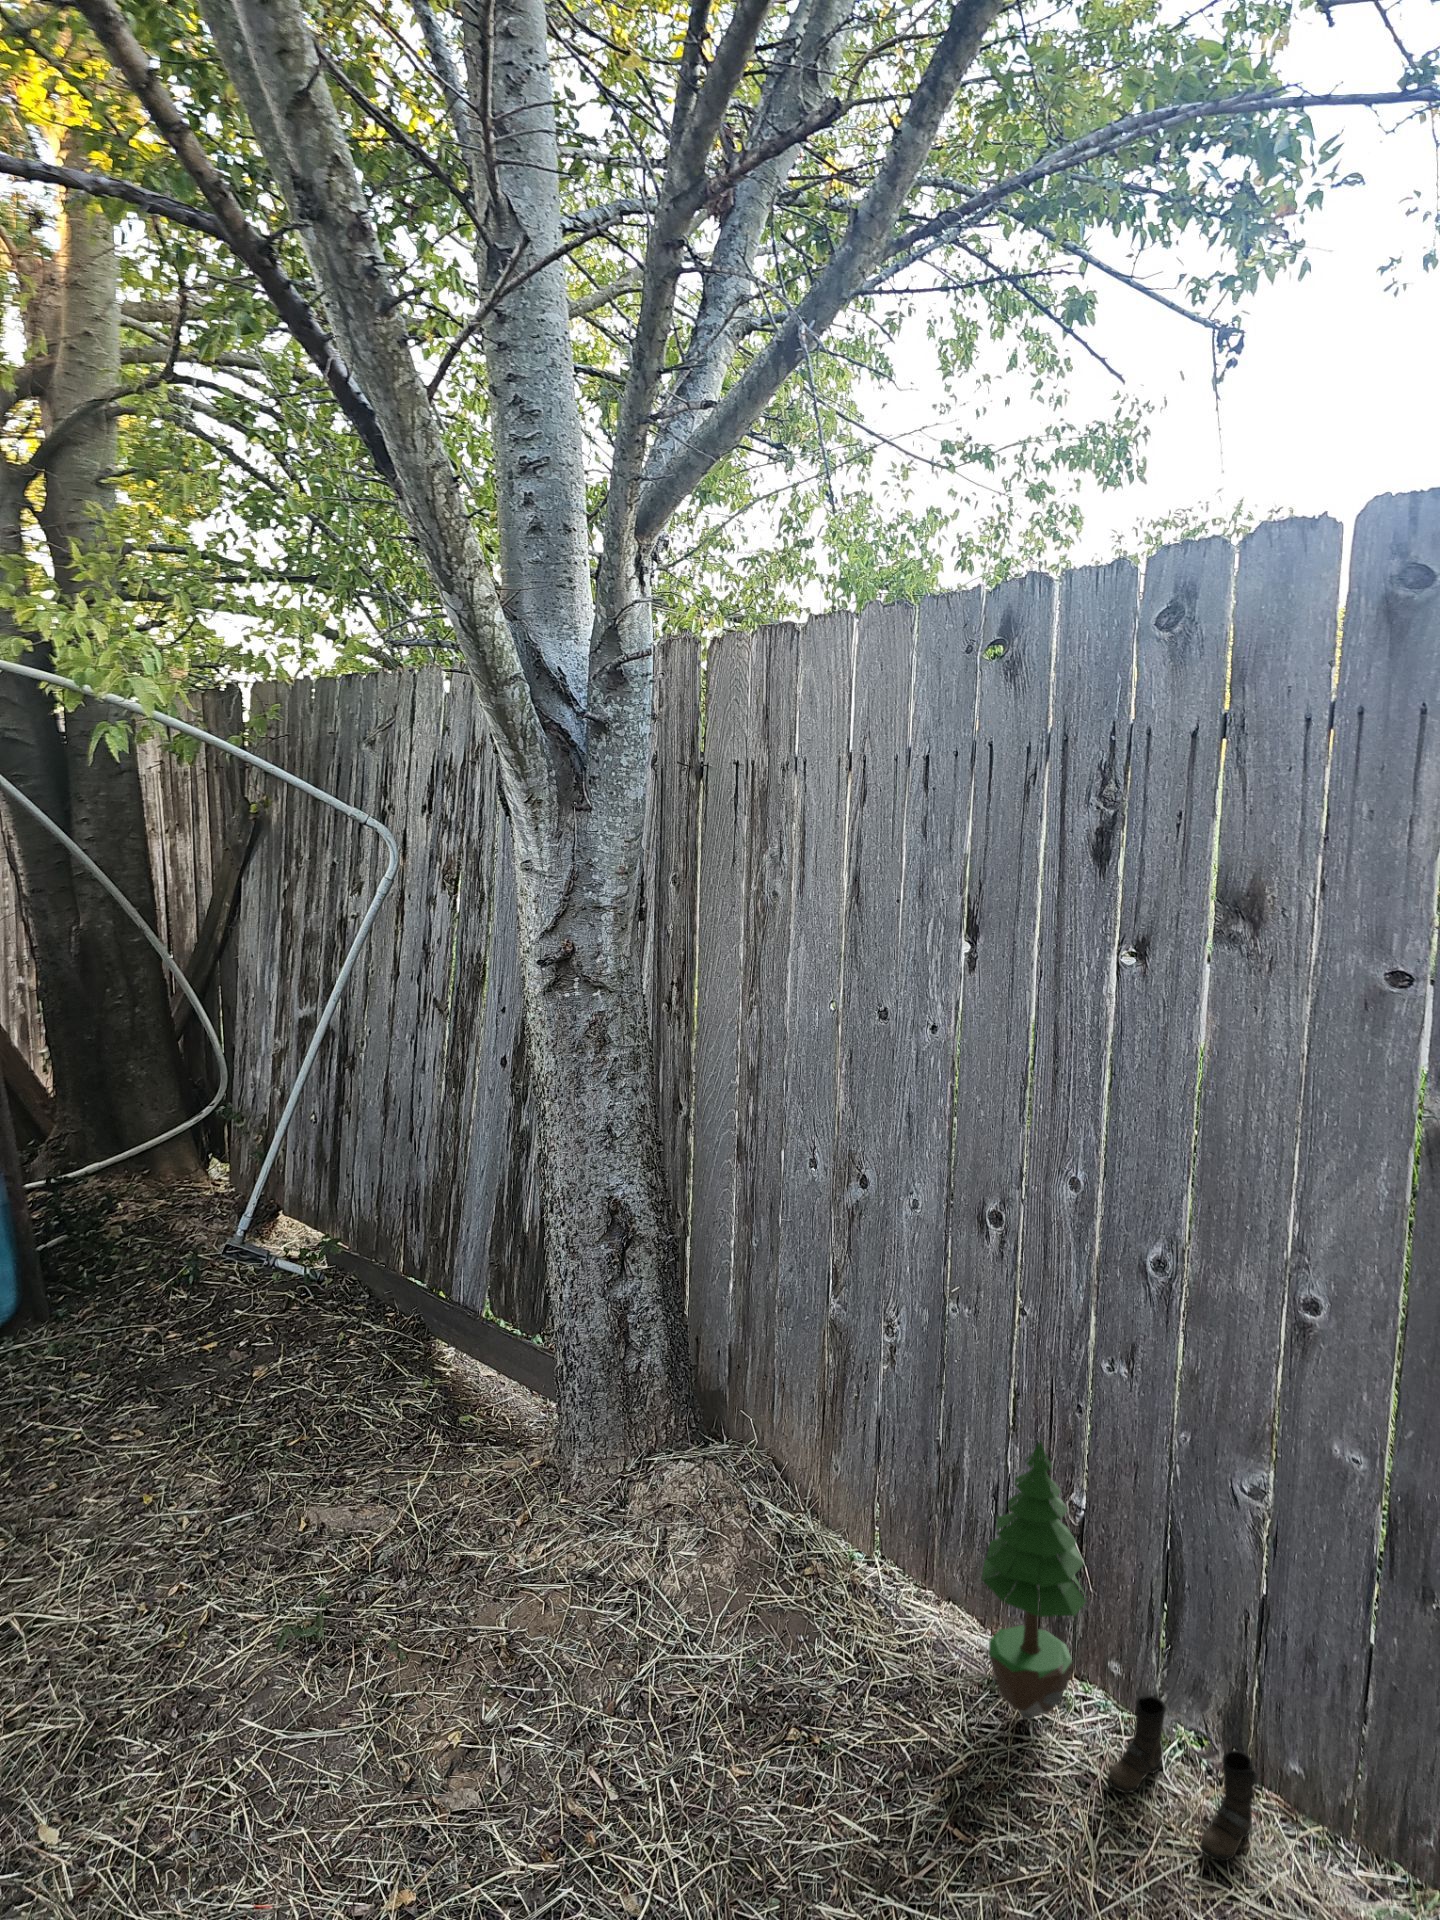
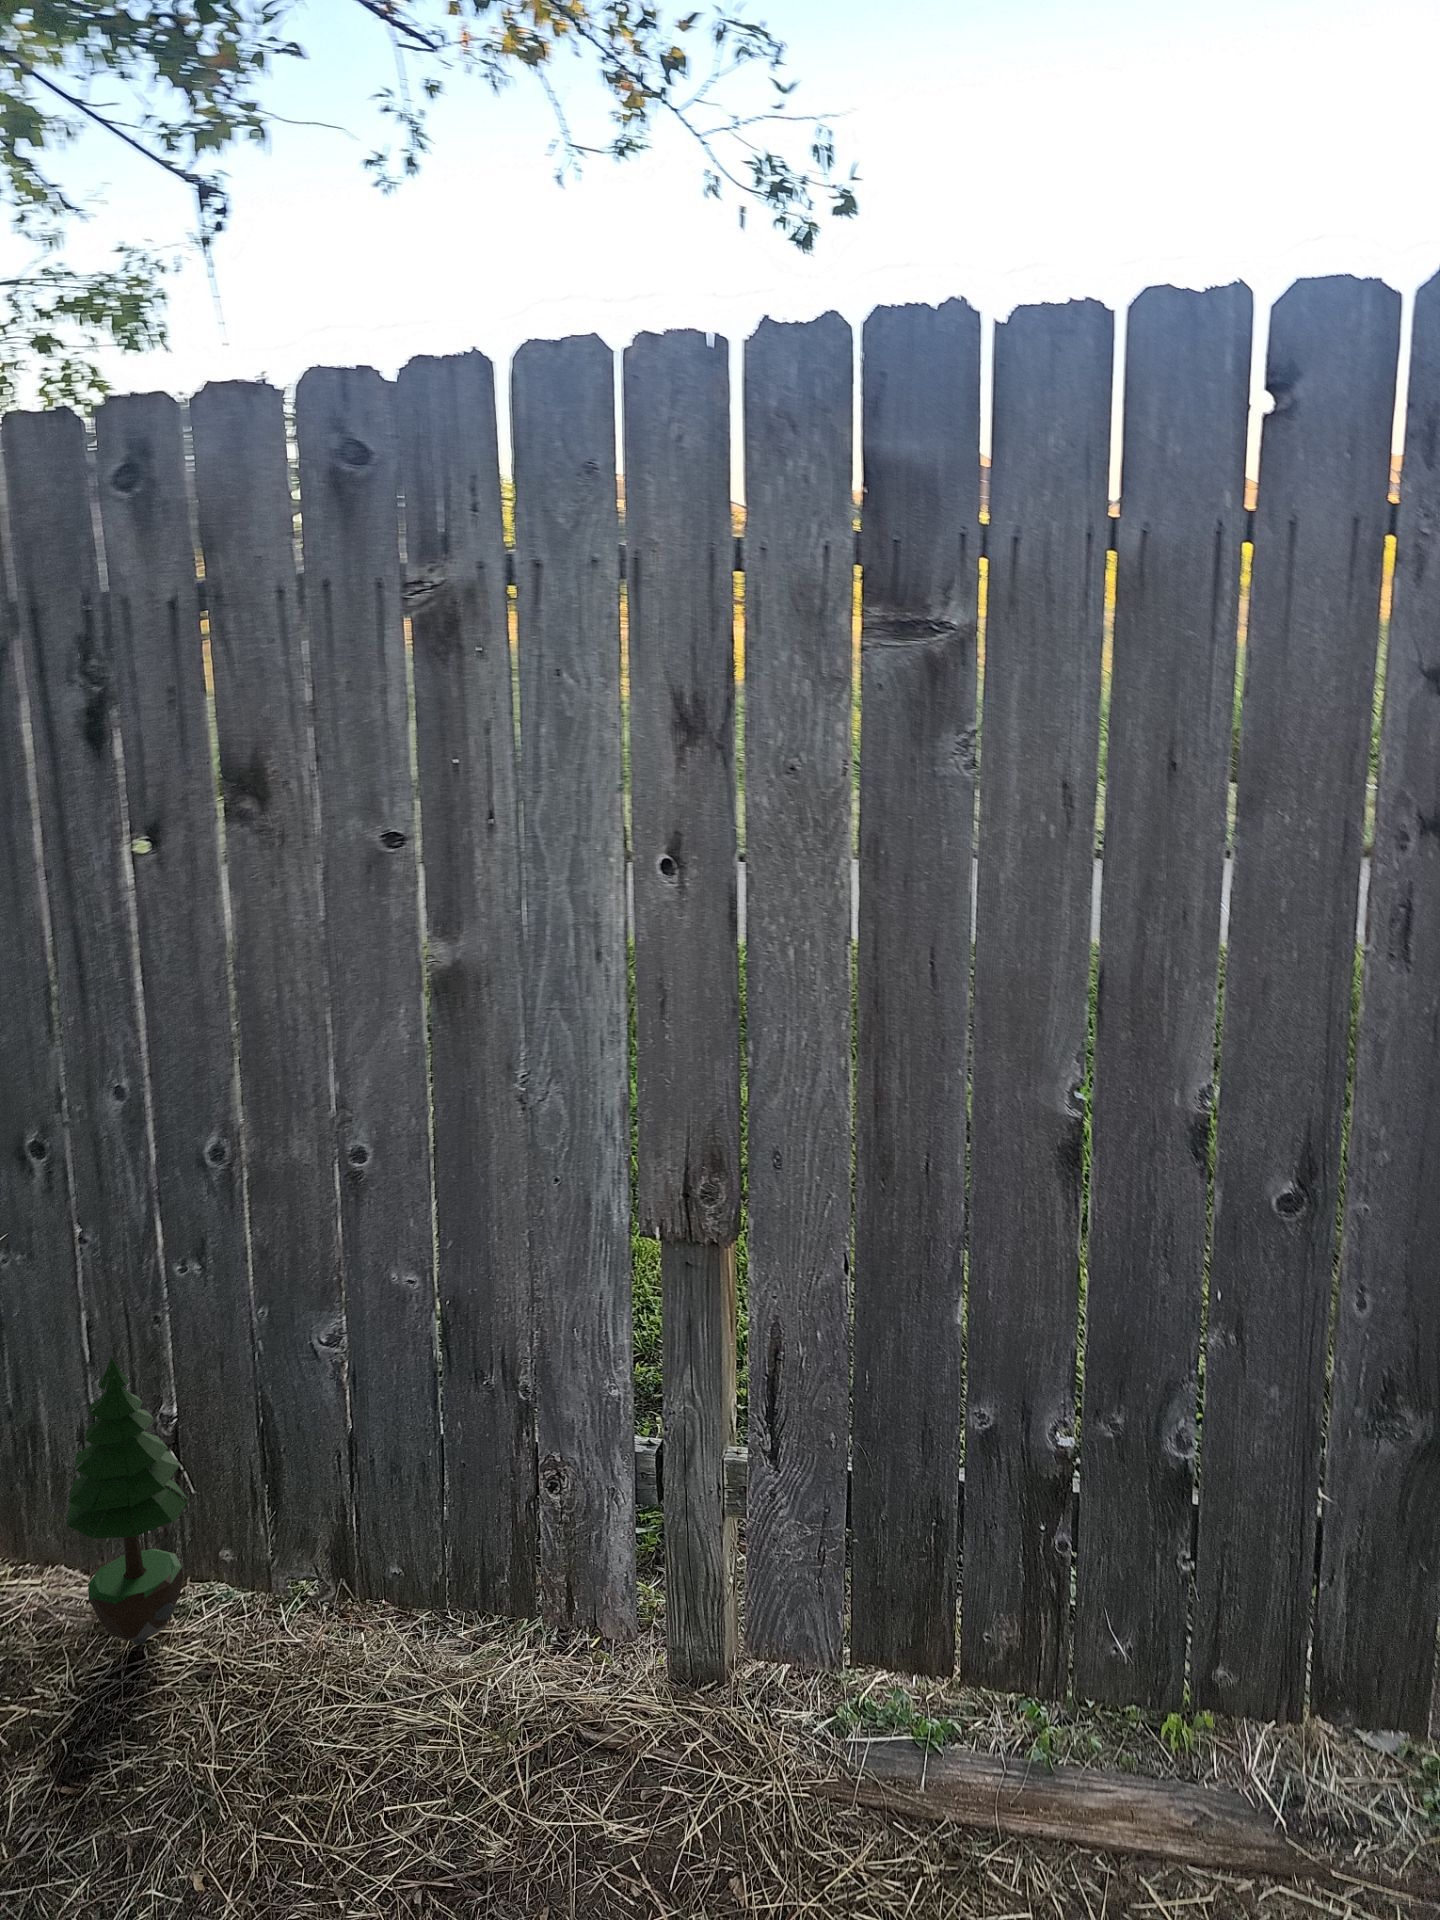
boots: present [1107,1696,1258,1861] -> none [227,1565,367,1687]

